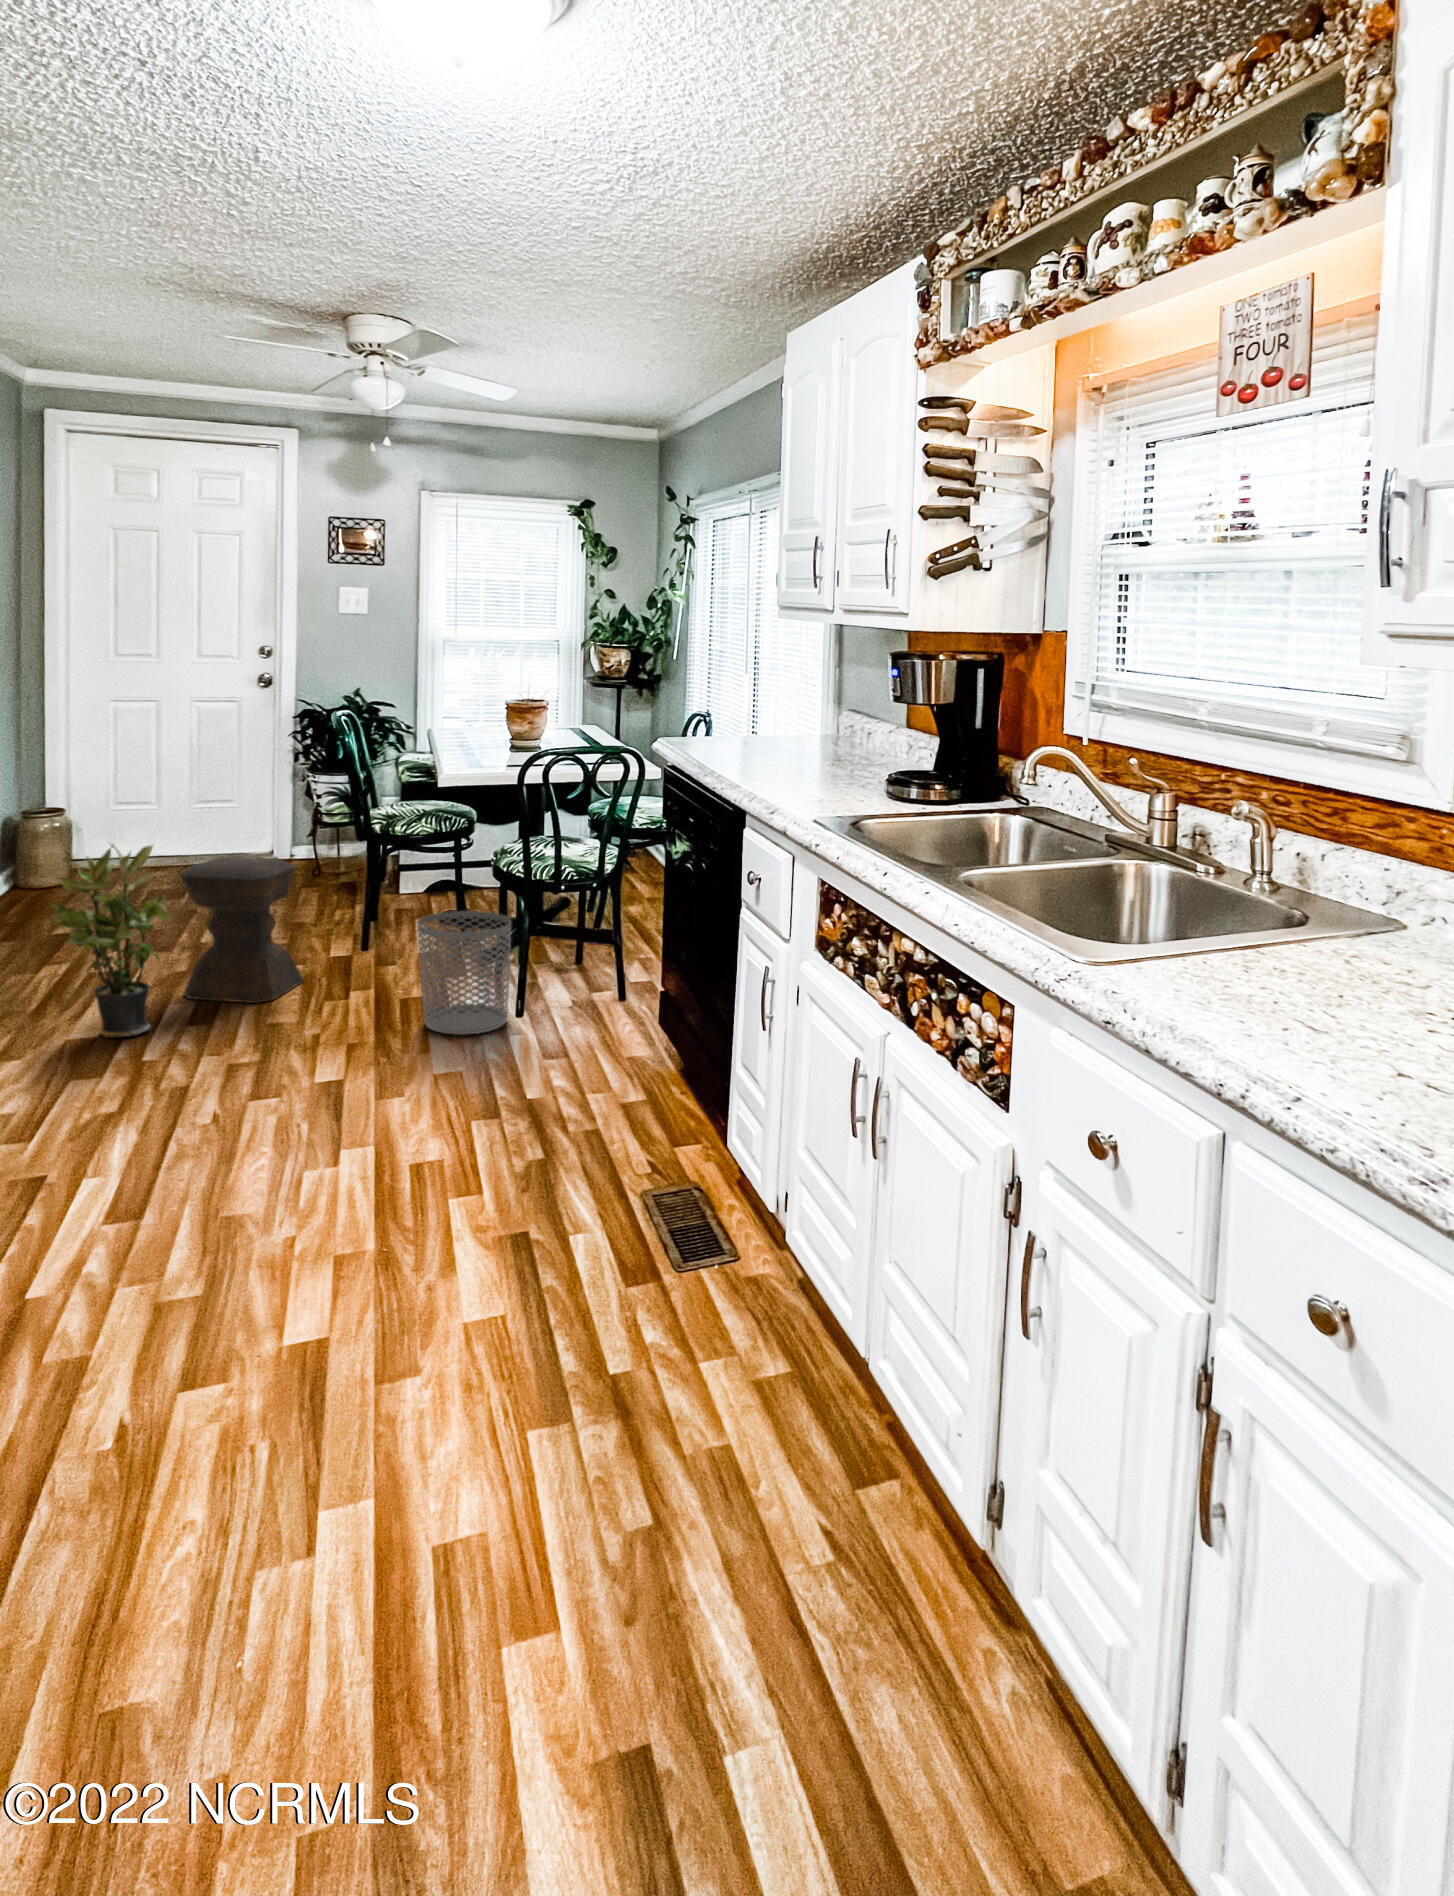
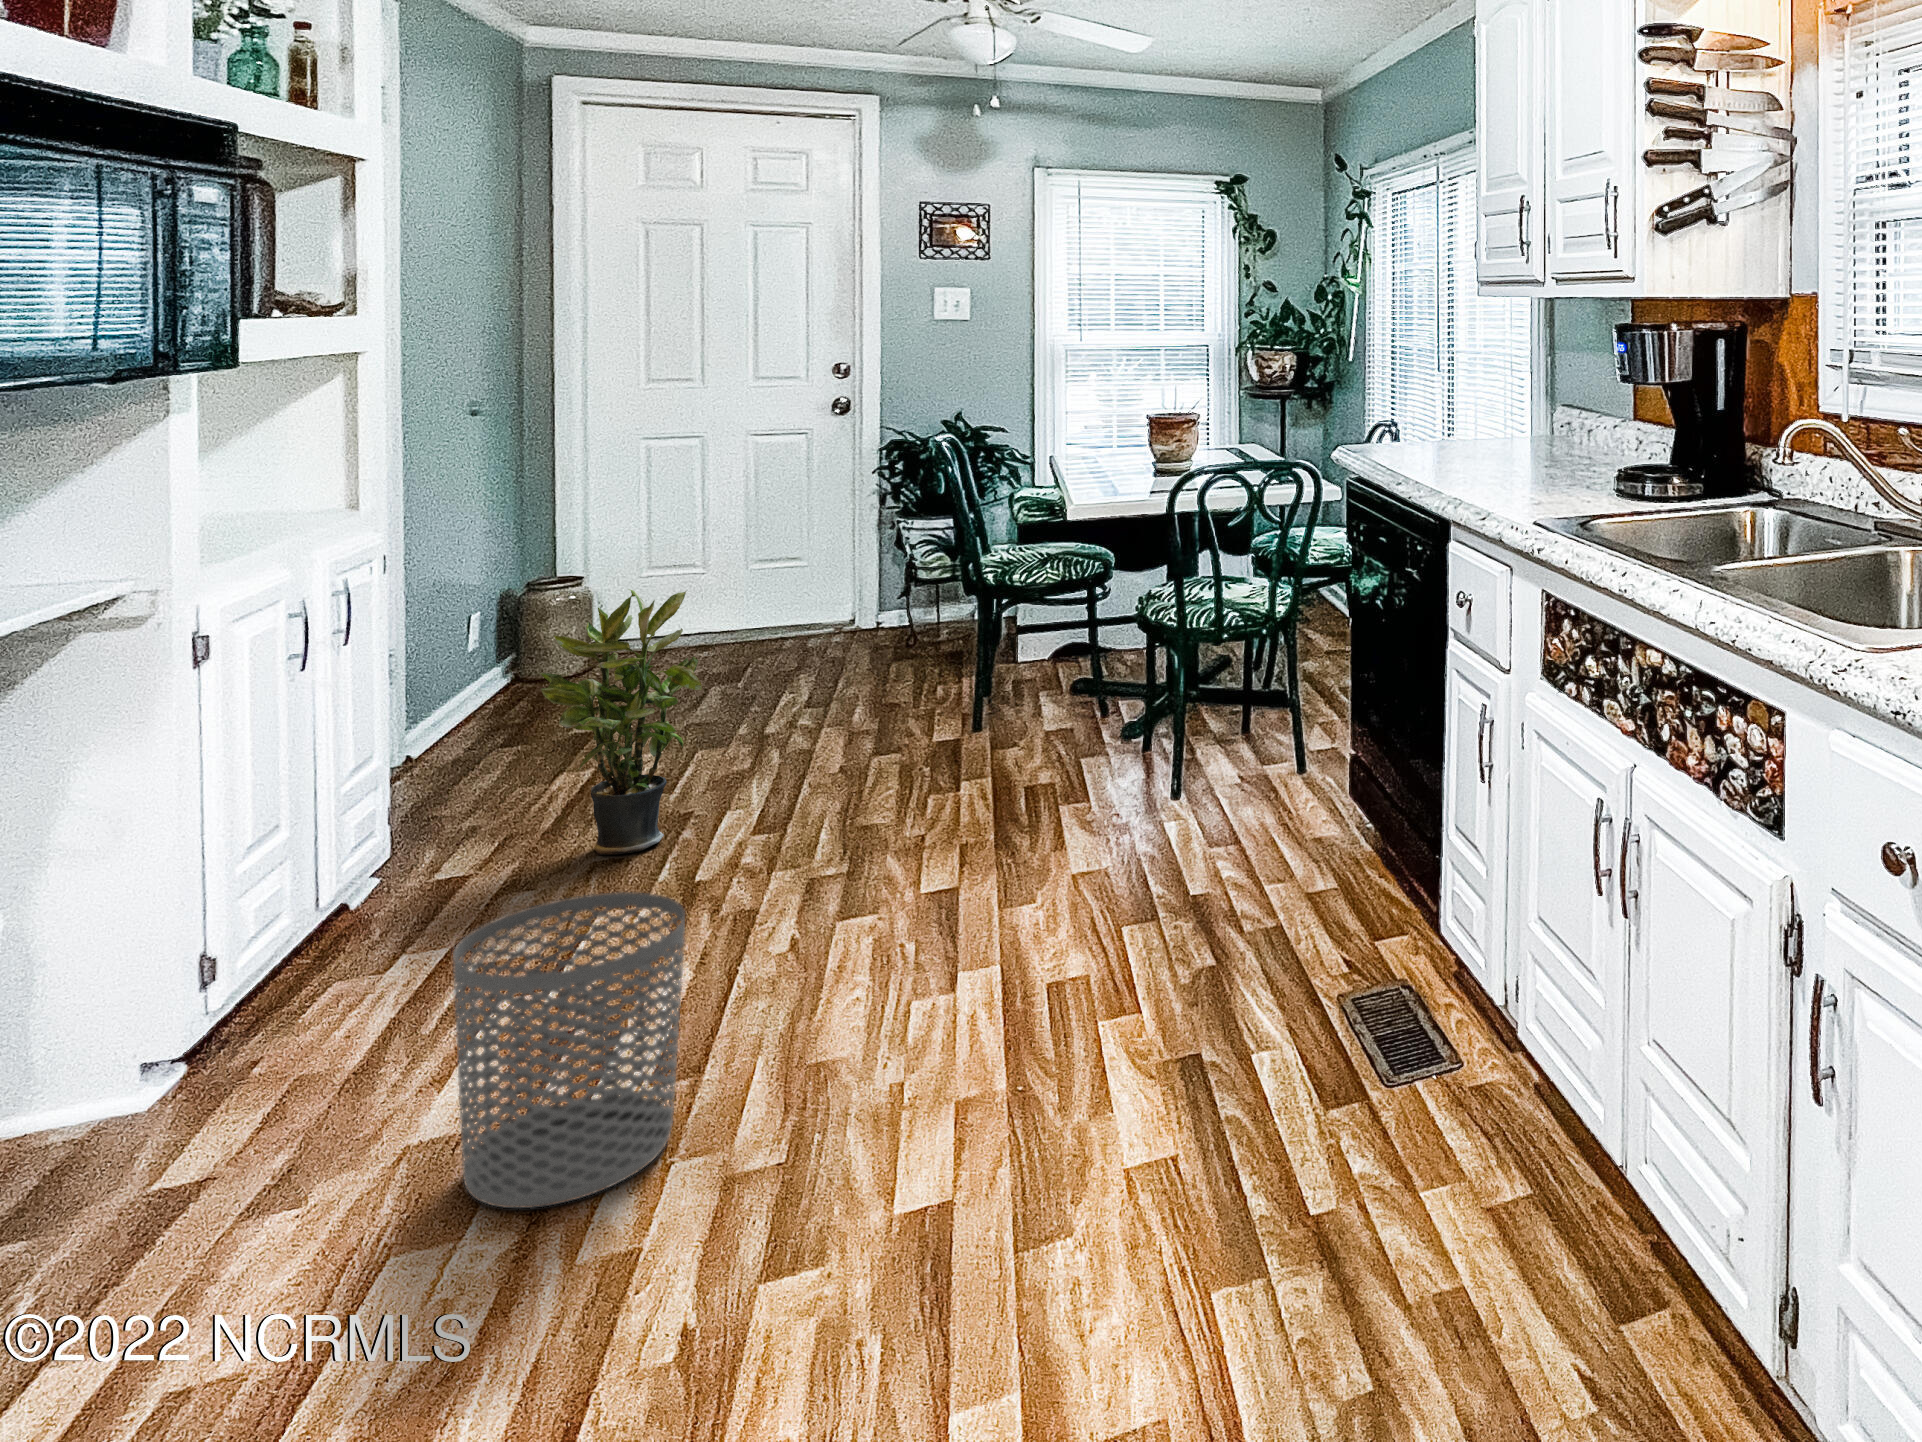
stool: present [180,857,304,1003] -> none [717,601,881,799]
waste bin: present [417,911,511,1035] -> present [453,892,685,1208]

